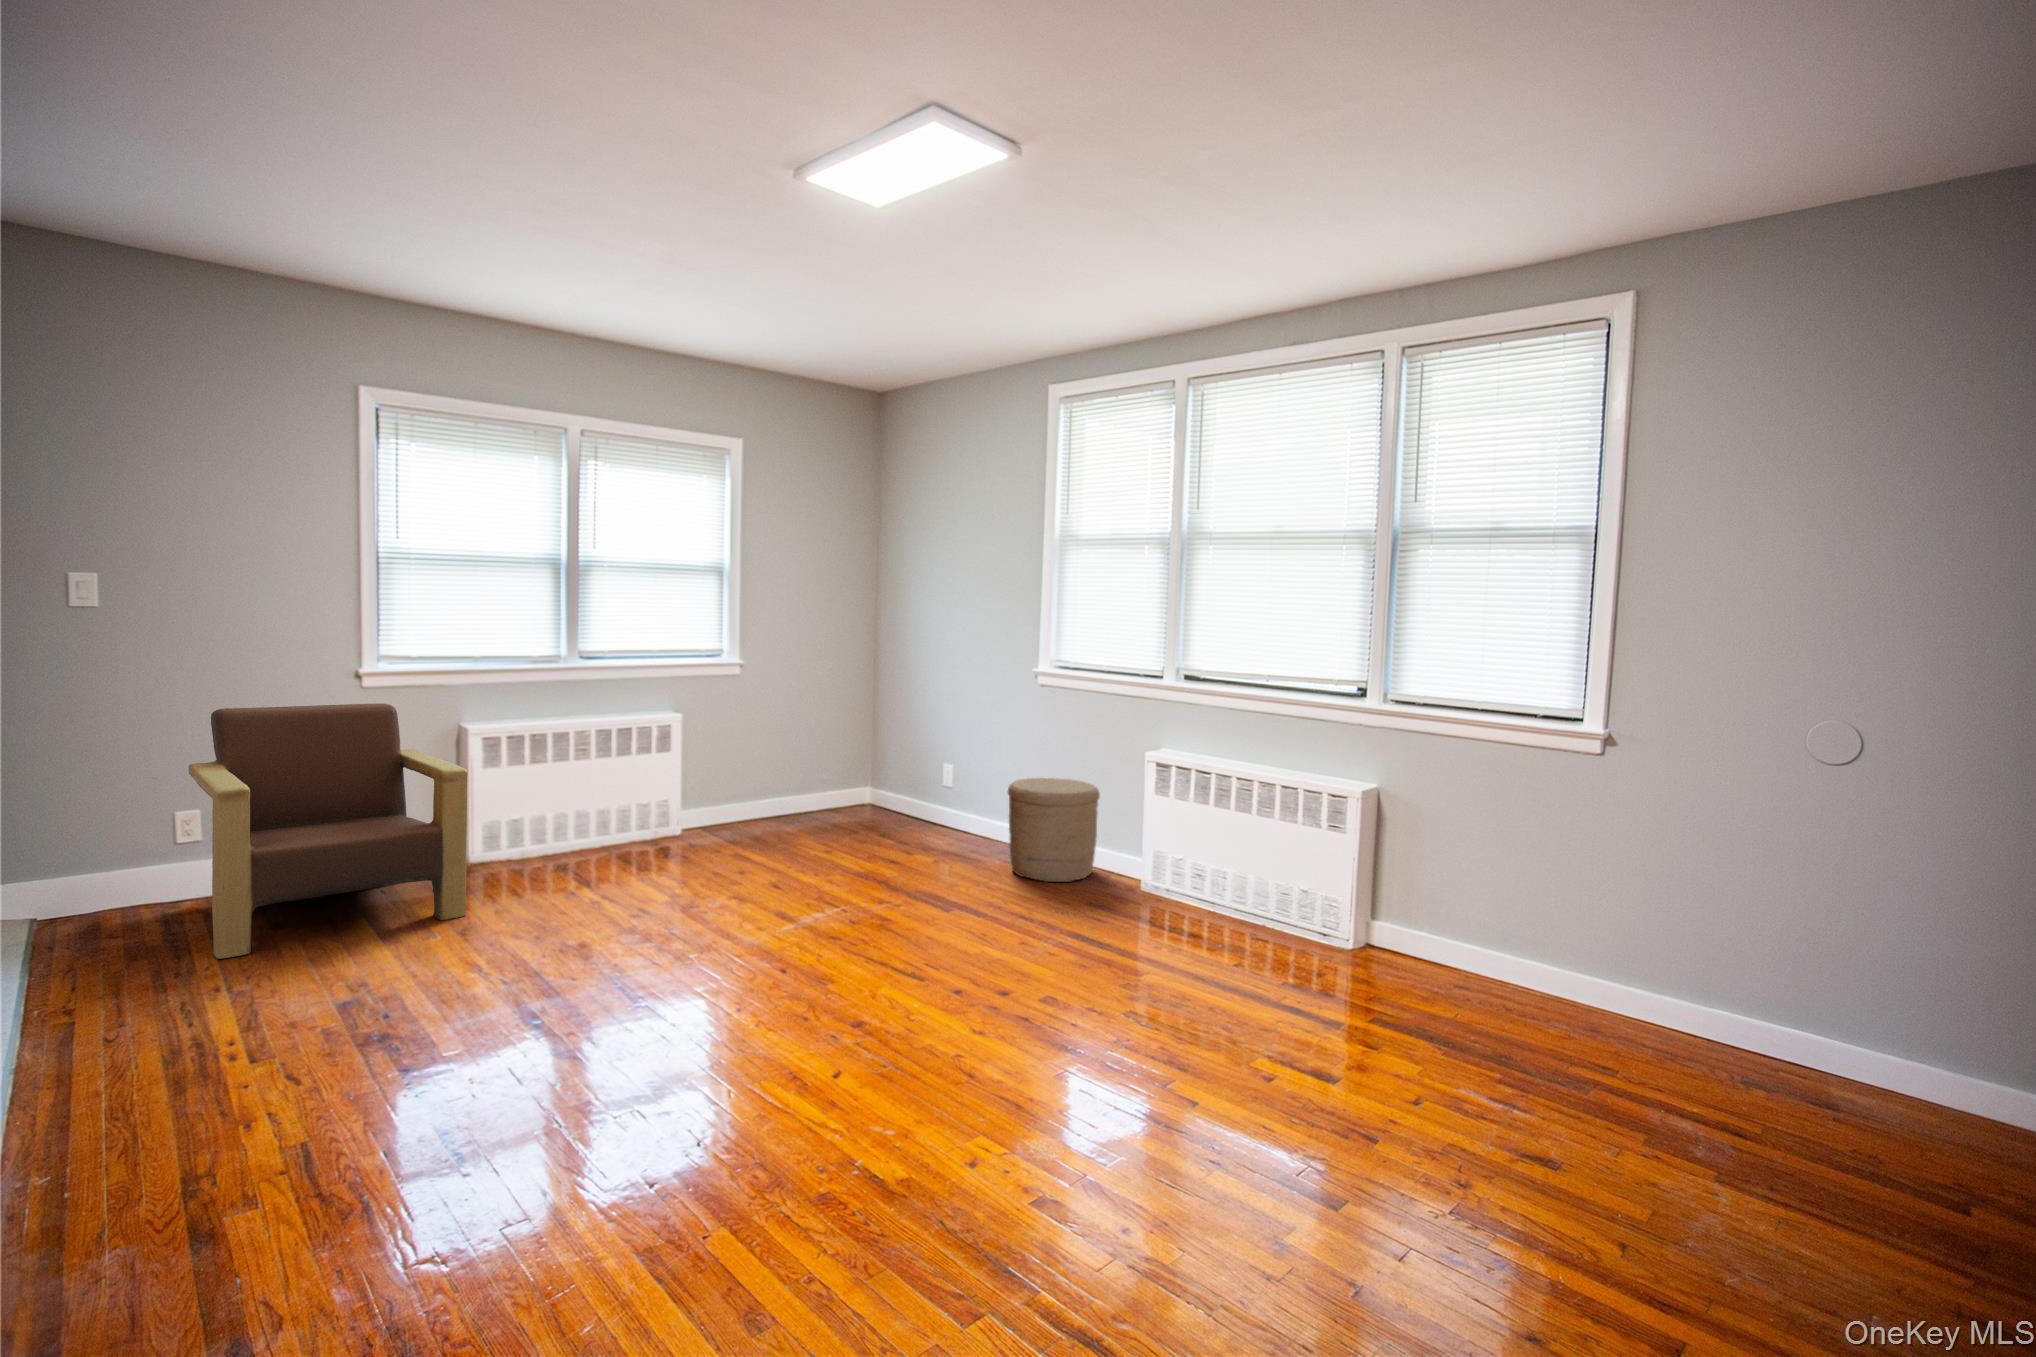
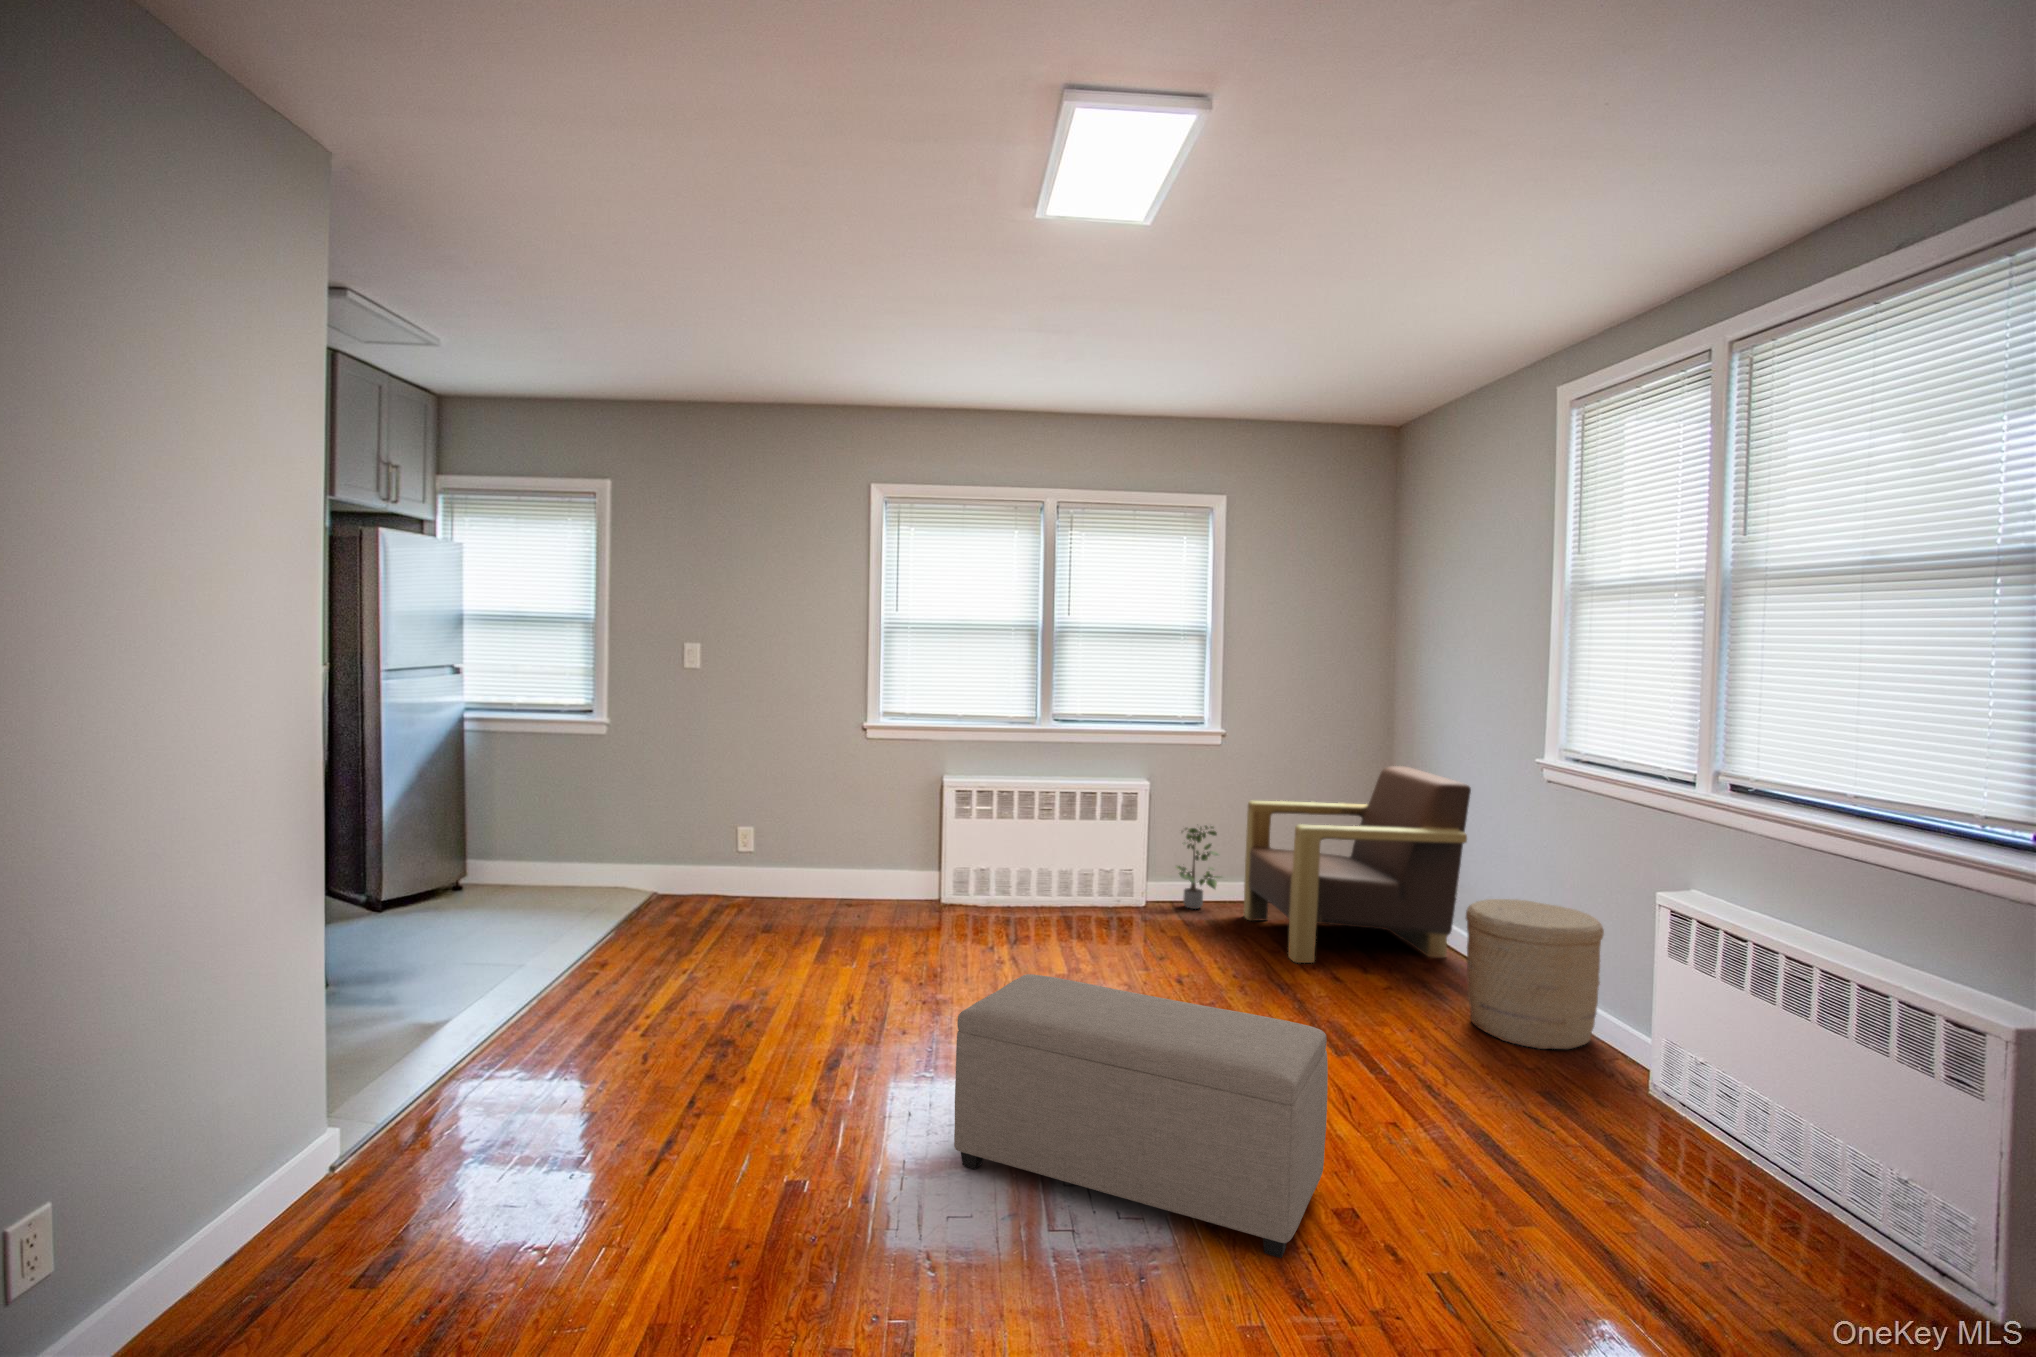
armchair: present [188,704,468,959] -> present [1244,766,1471,963]
potted plant: none [706,748,753,829] -> present [1176,826,1221,909]
ottoman: none [769,879,1071,1064] -> present [954,974,1328,1258]

